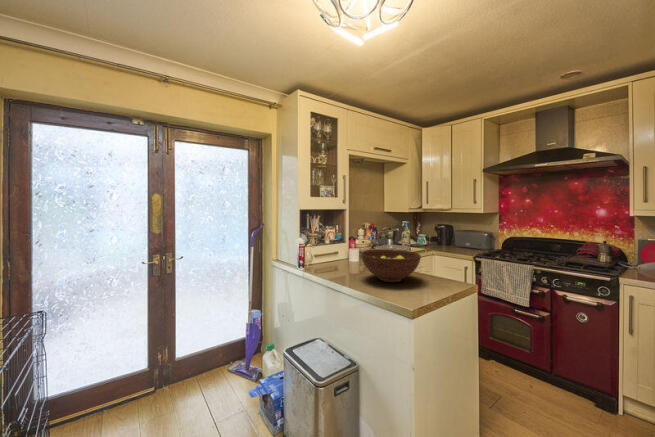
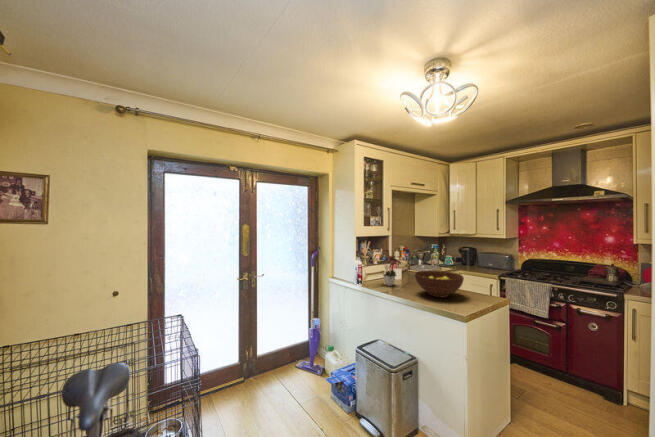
flower arrangement: none [325,222,353,269] -> present [379,249,401,286]

